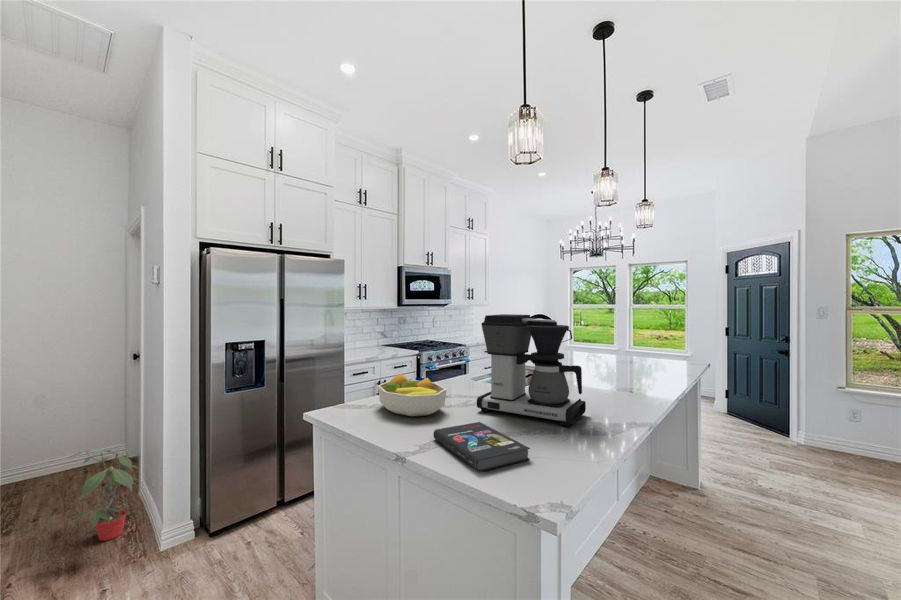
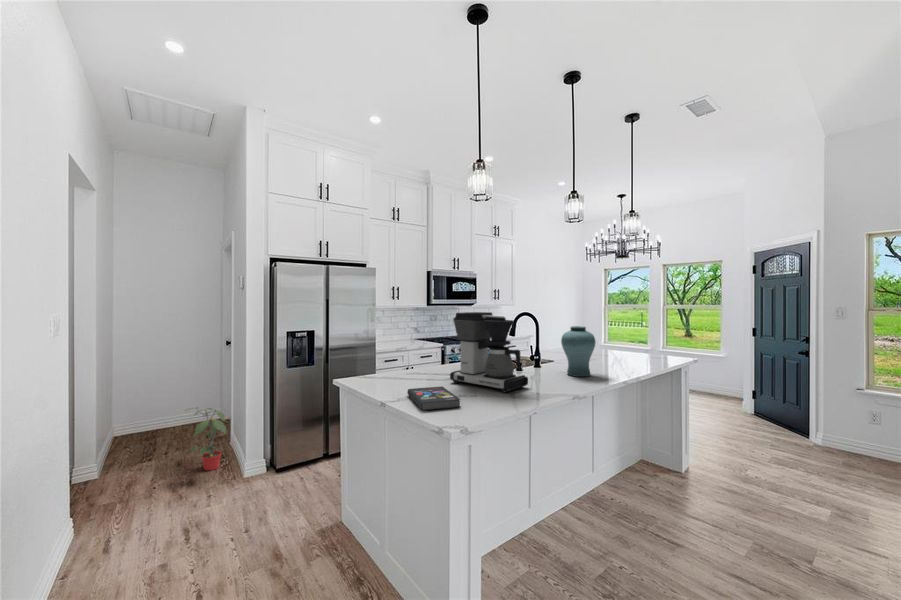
vase: none [602,331,646,395] -> present [561,326,596,377]
fruit bowl: present [378,374,446,416] -> none [383,354,429,383]

